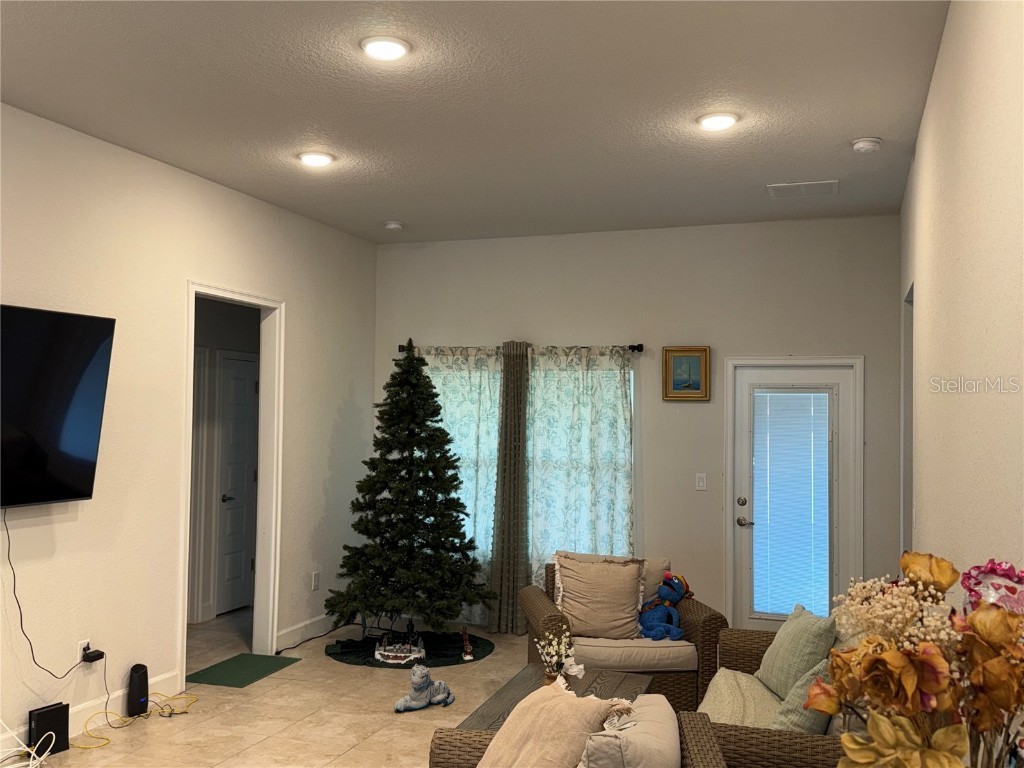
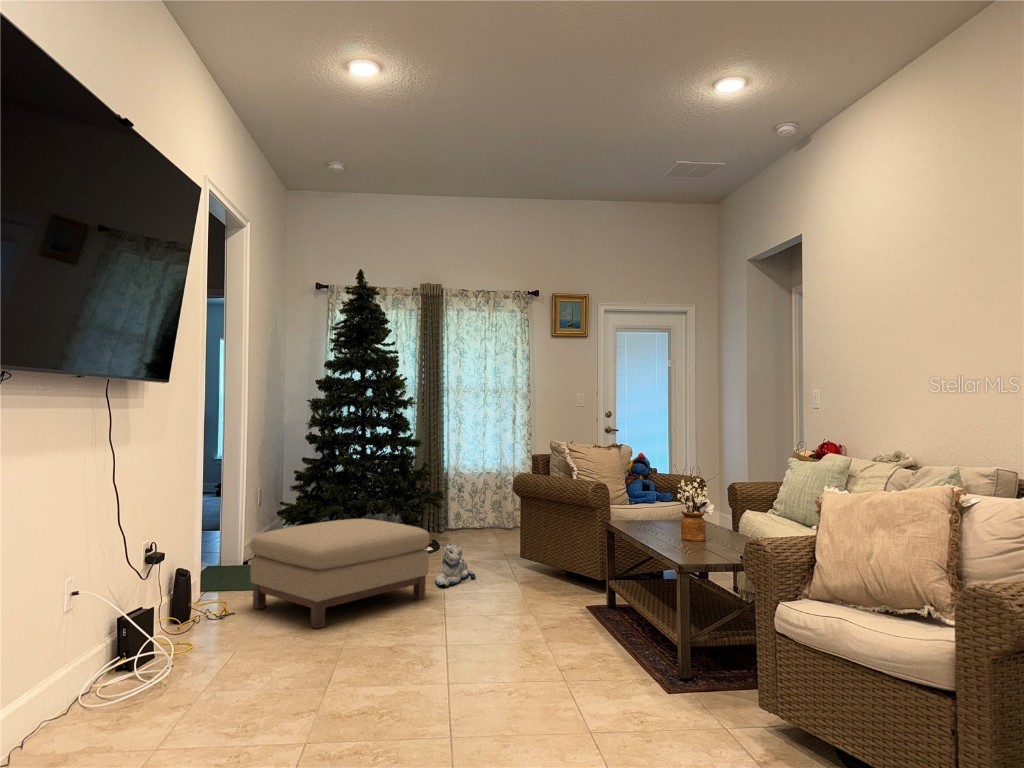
ottoman: none [206,627,366,738] -> present [250,519,430,628]

